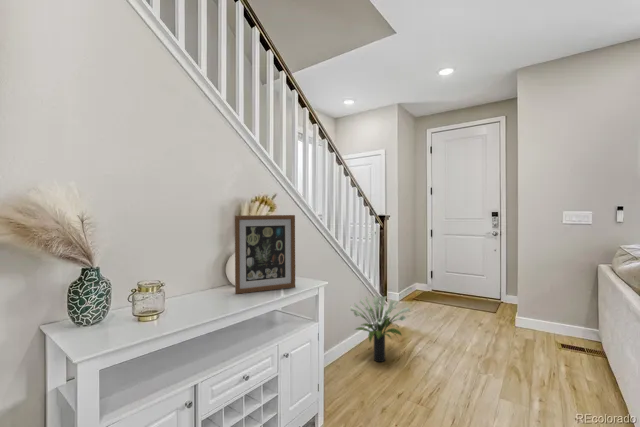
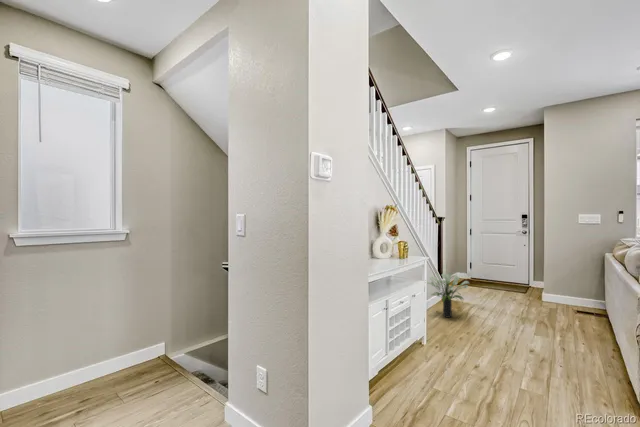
picture frame: present [235,215,295,294] -> none [382,217,412,262]

